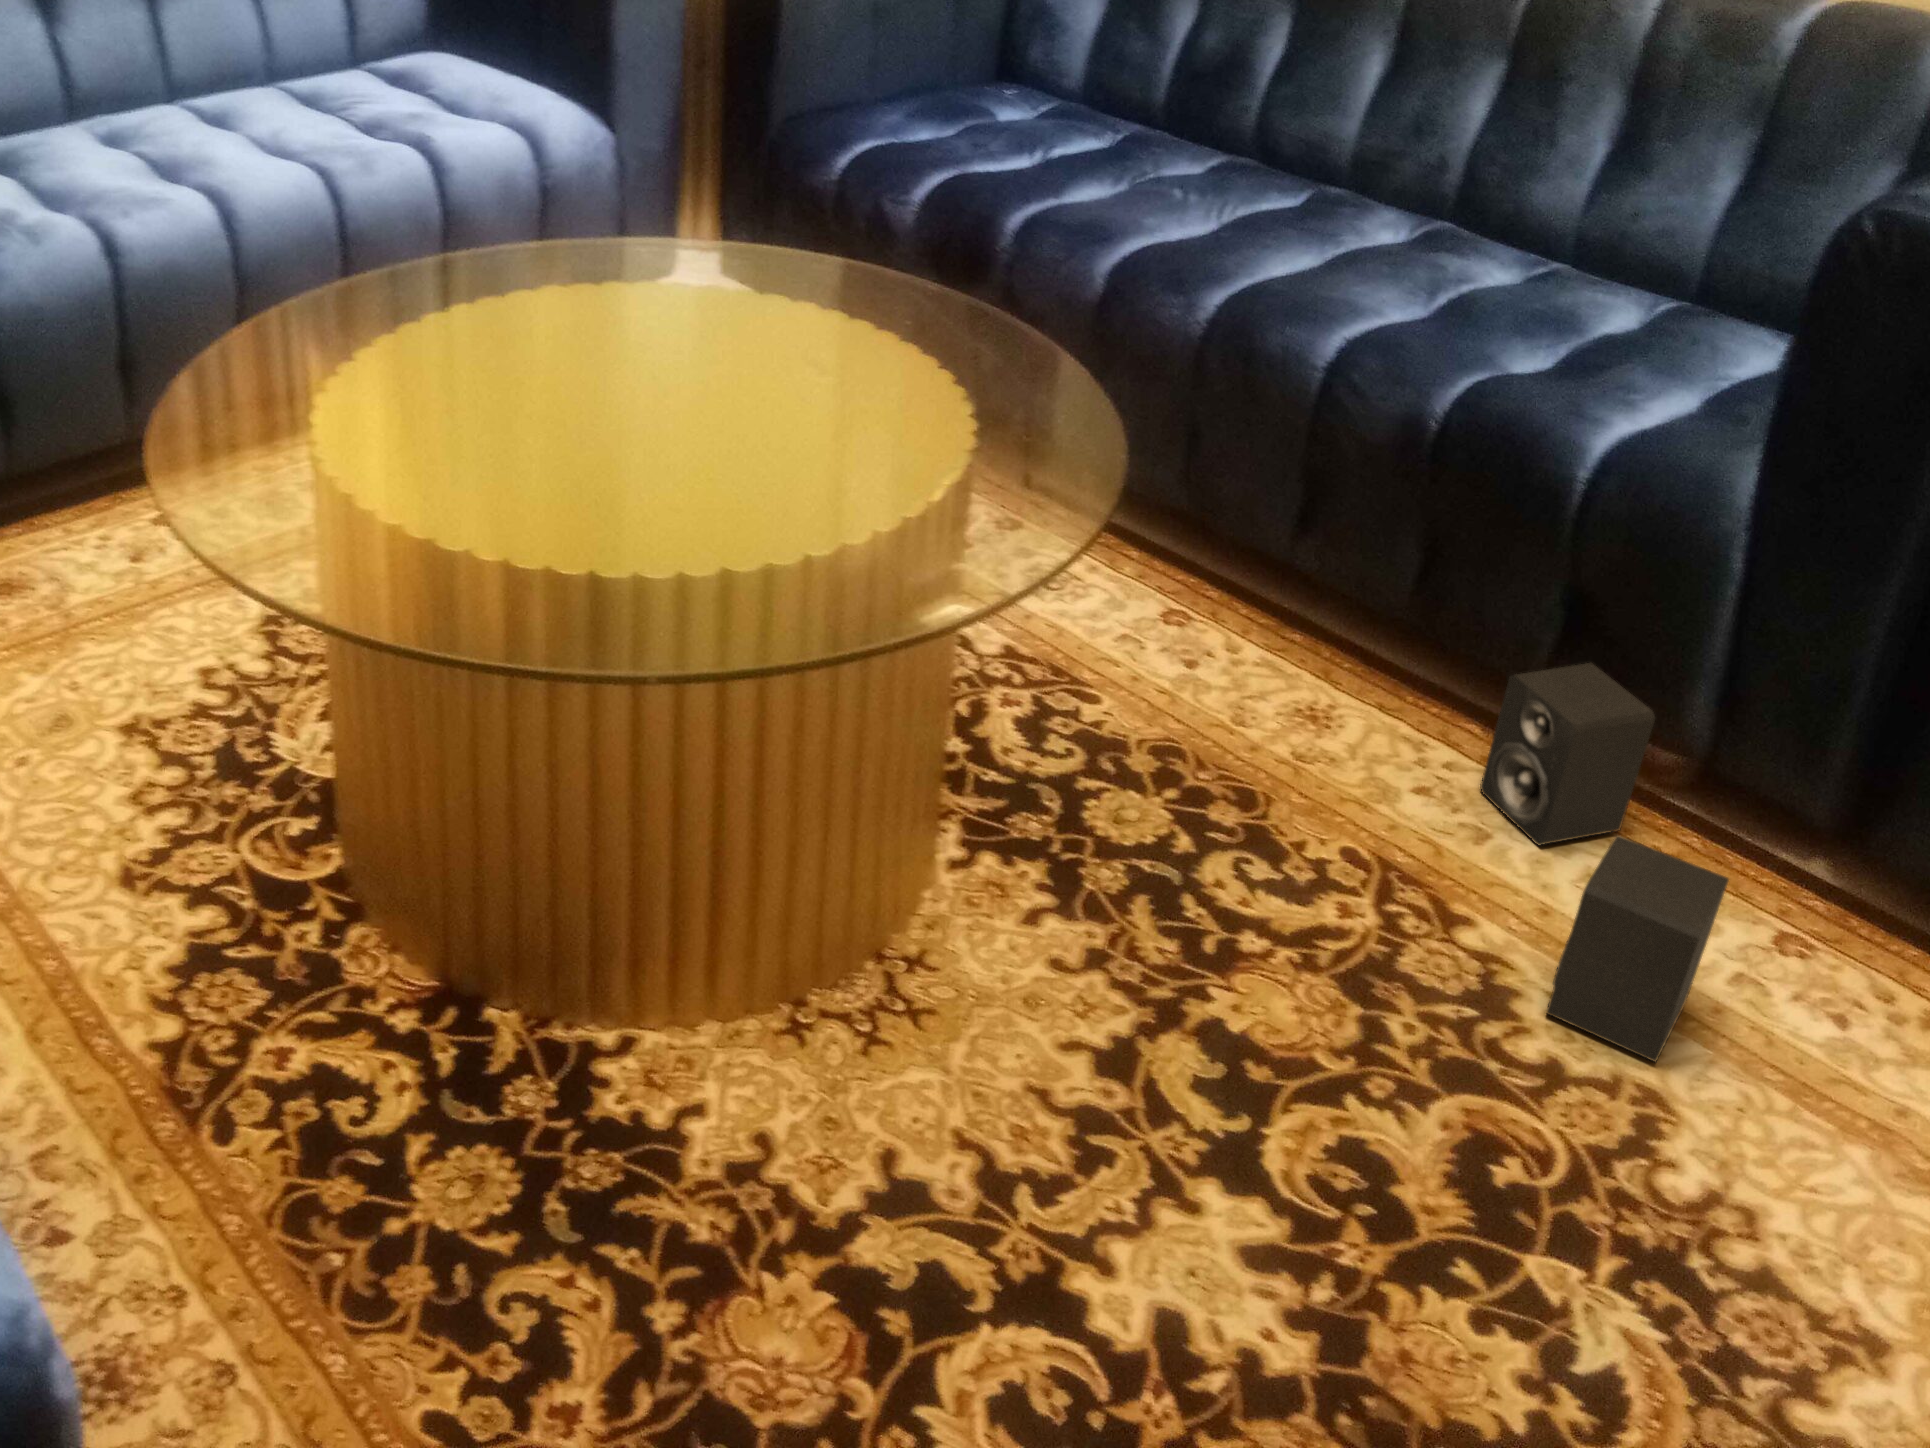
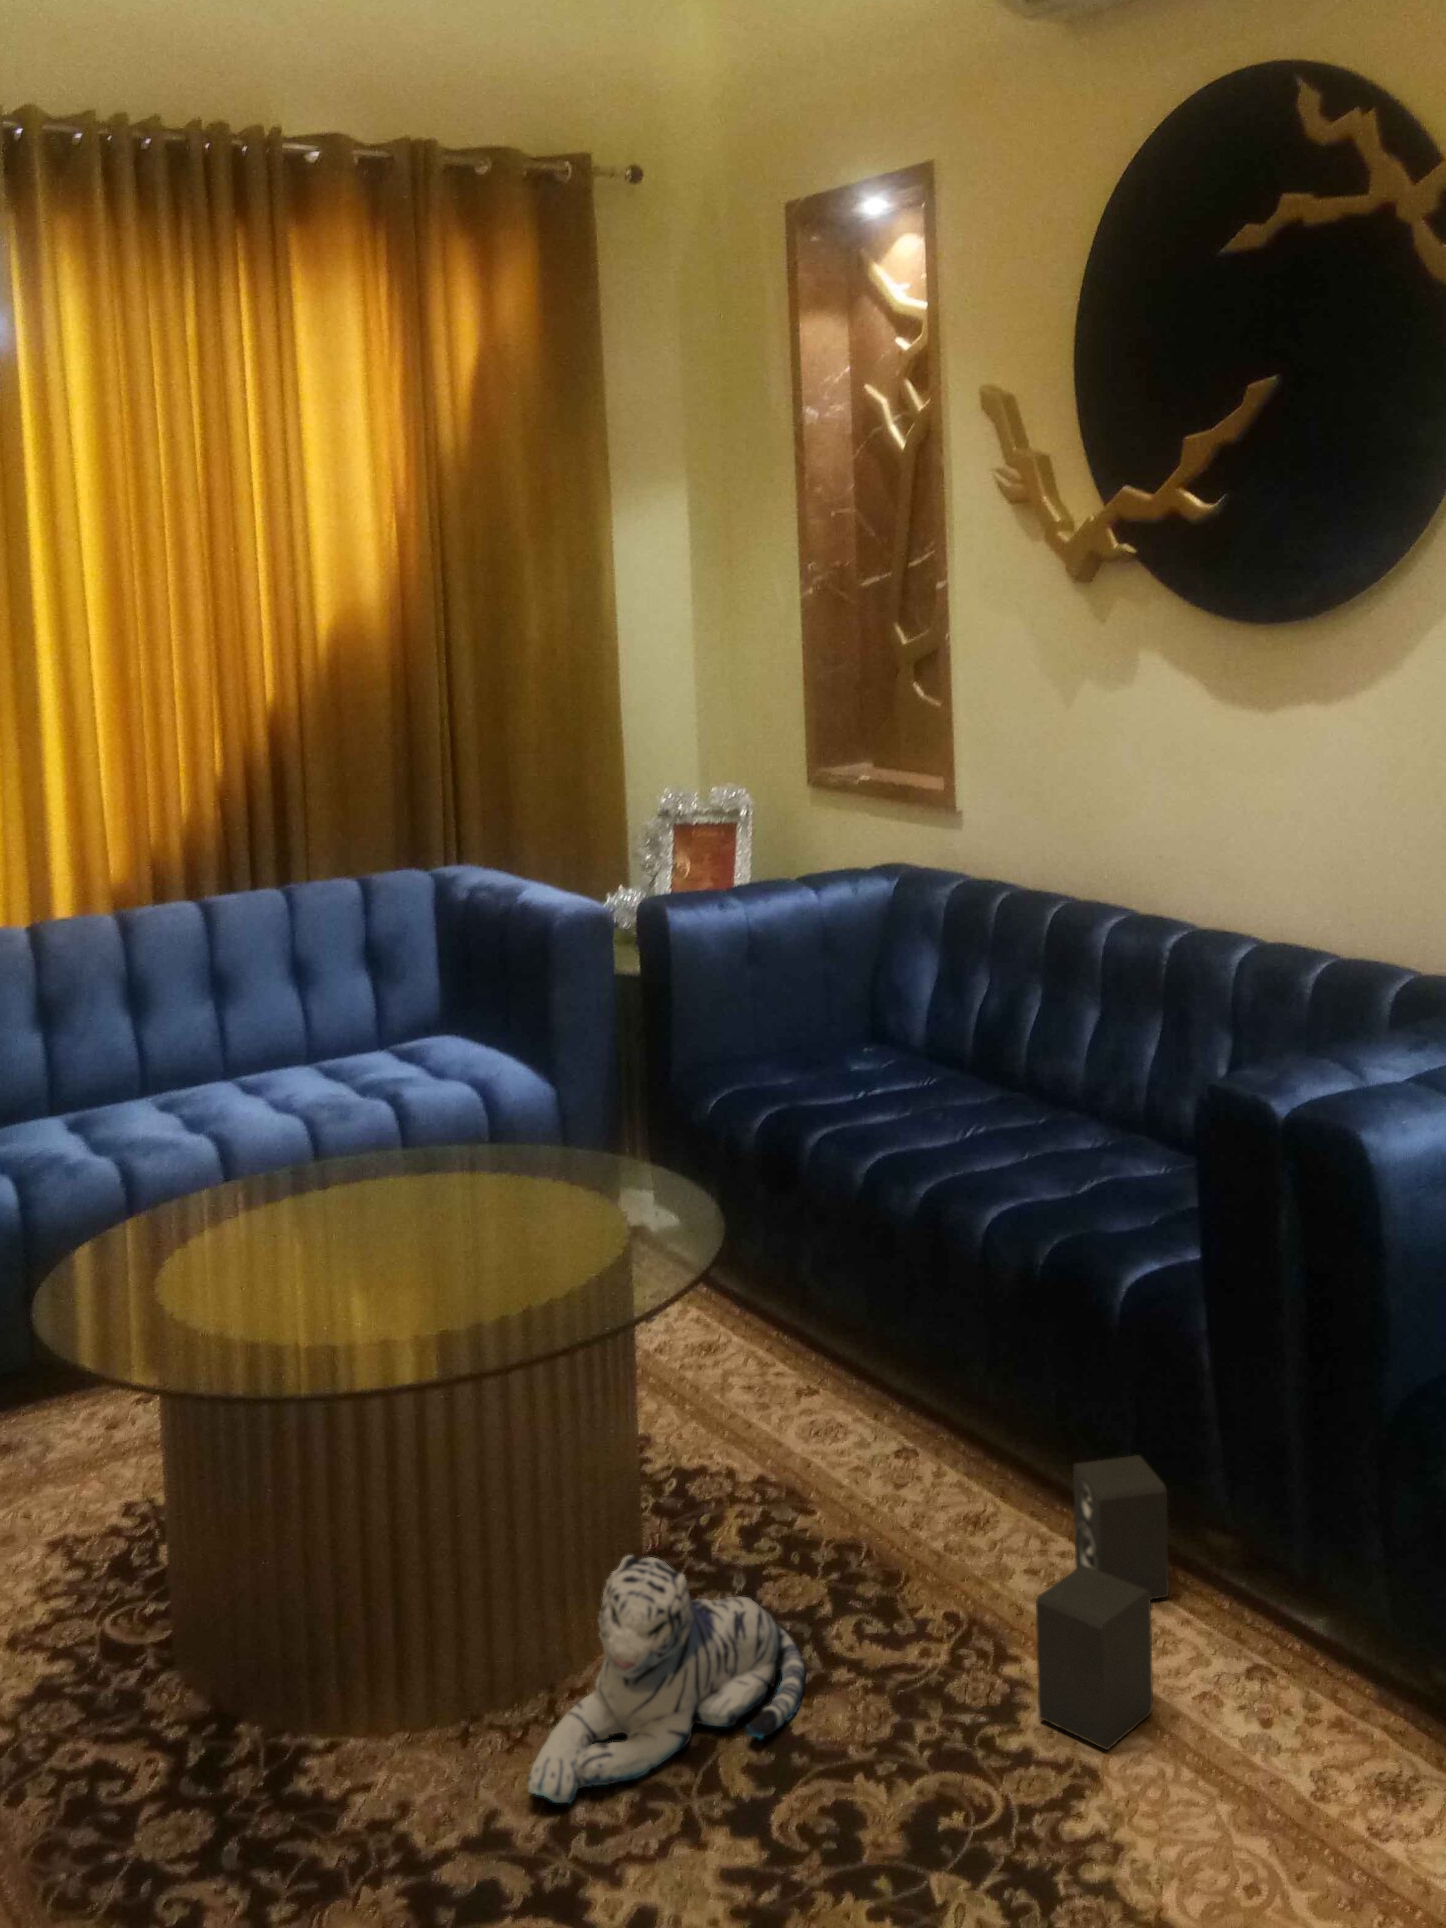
plush toy: none [926,834,1223,1146] -> present [528,1555,805,1803]

